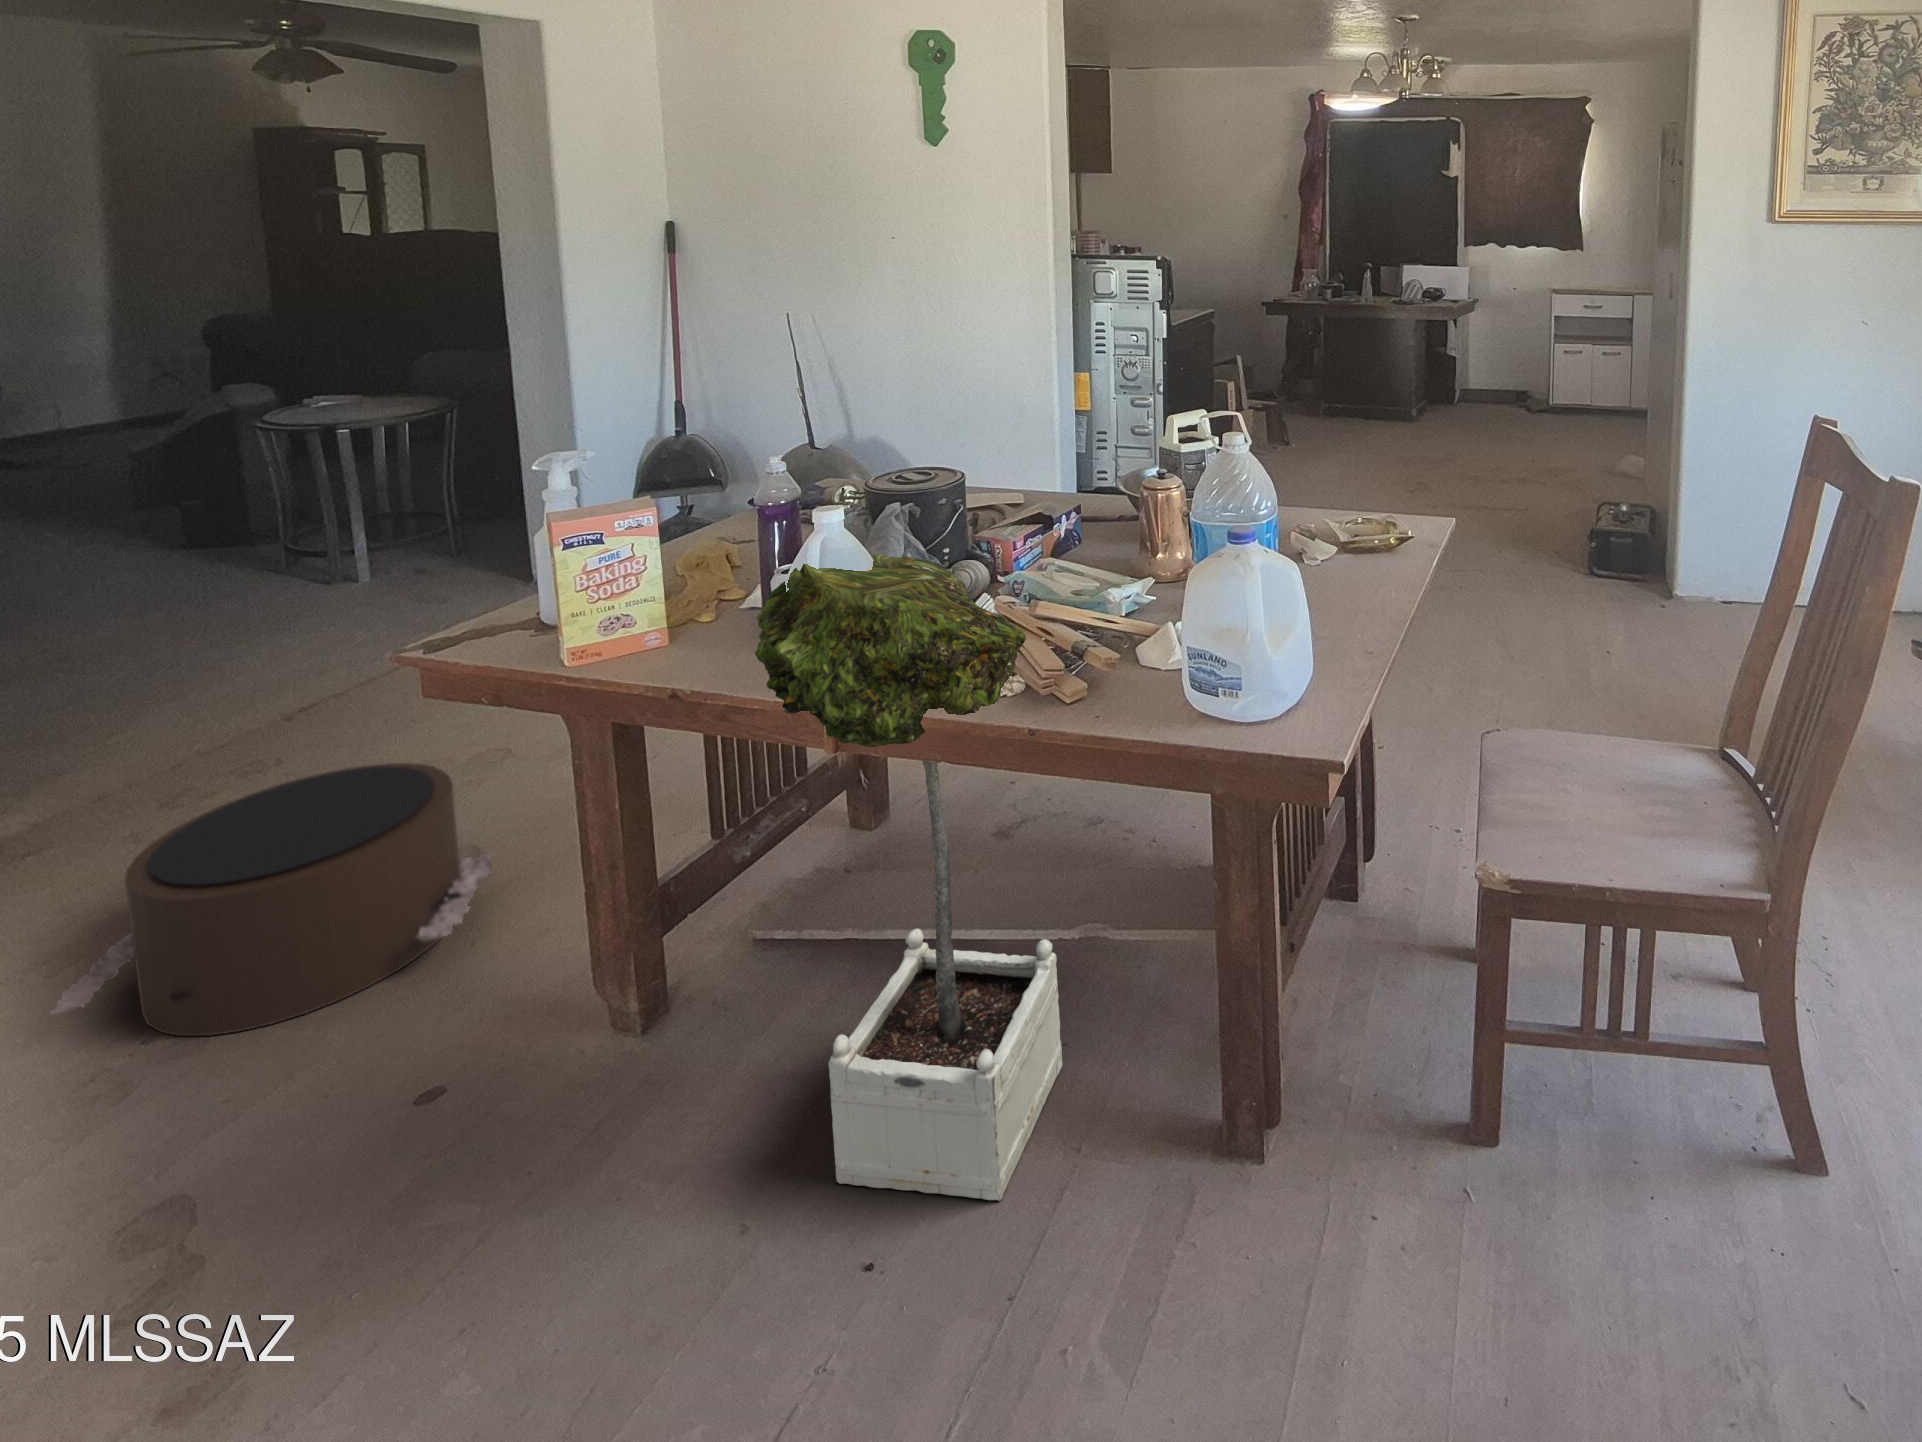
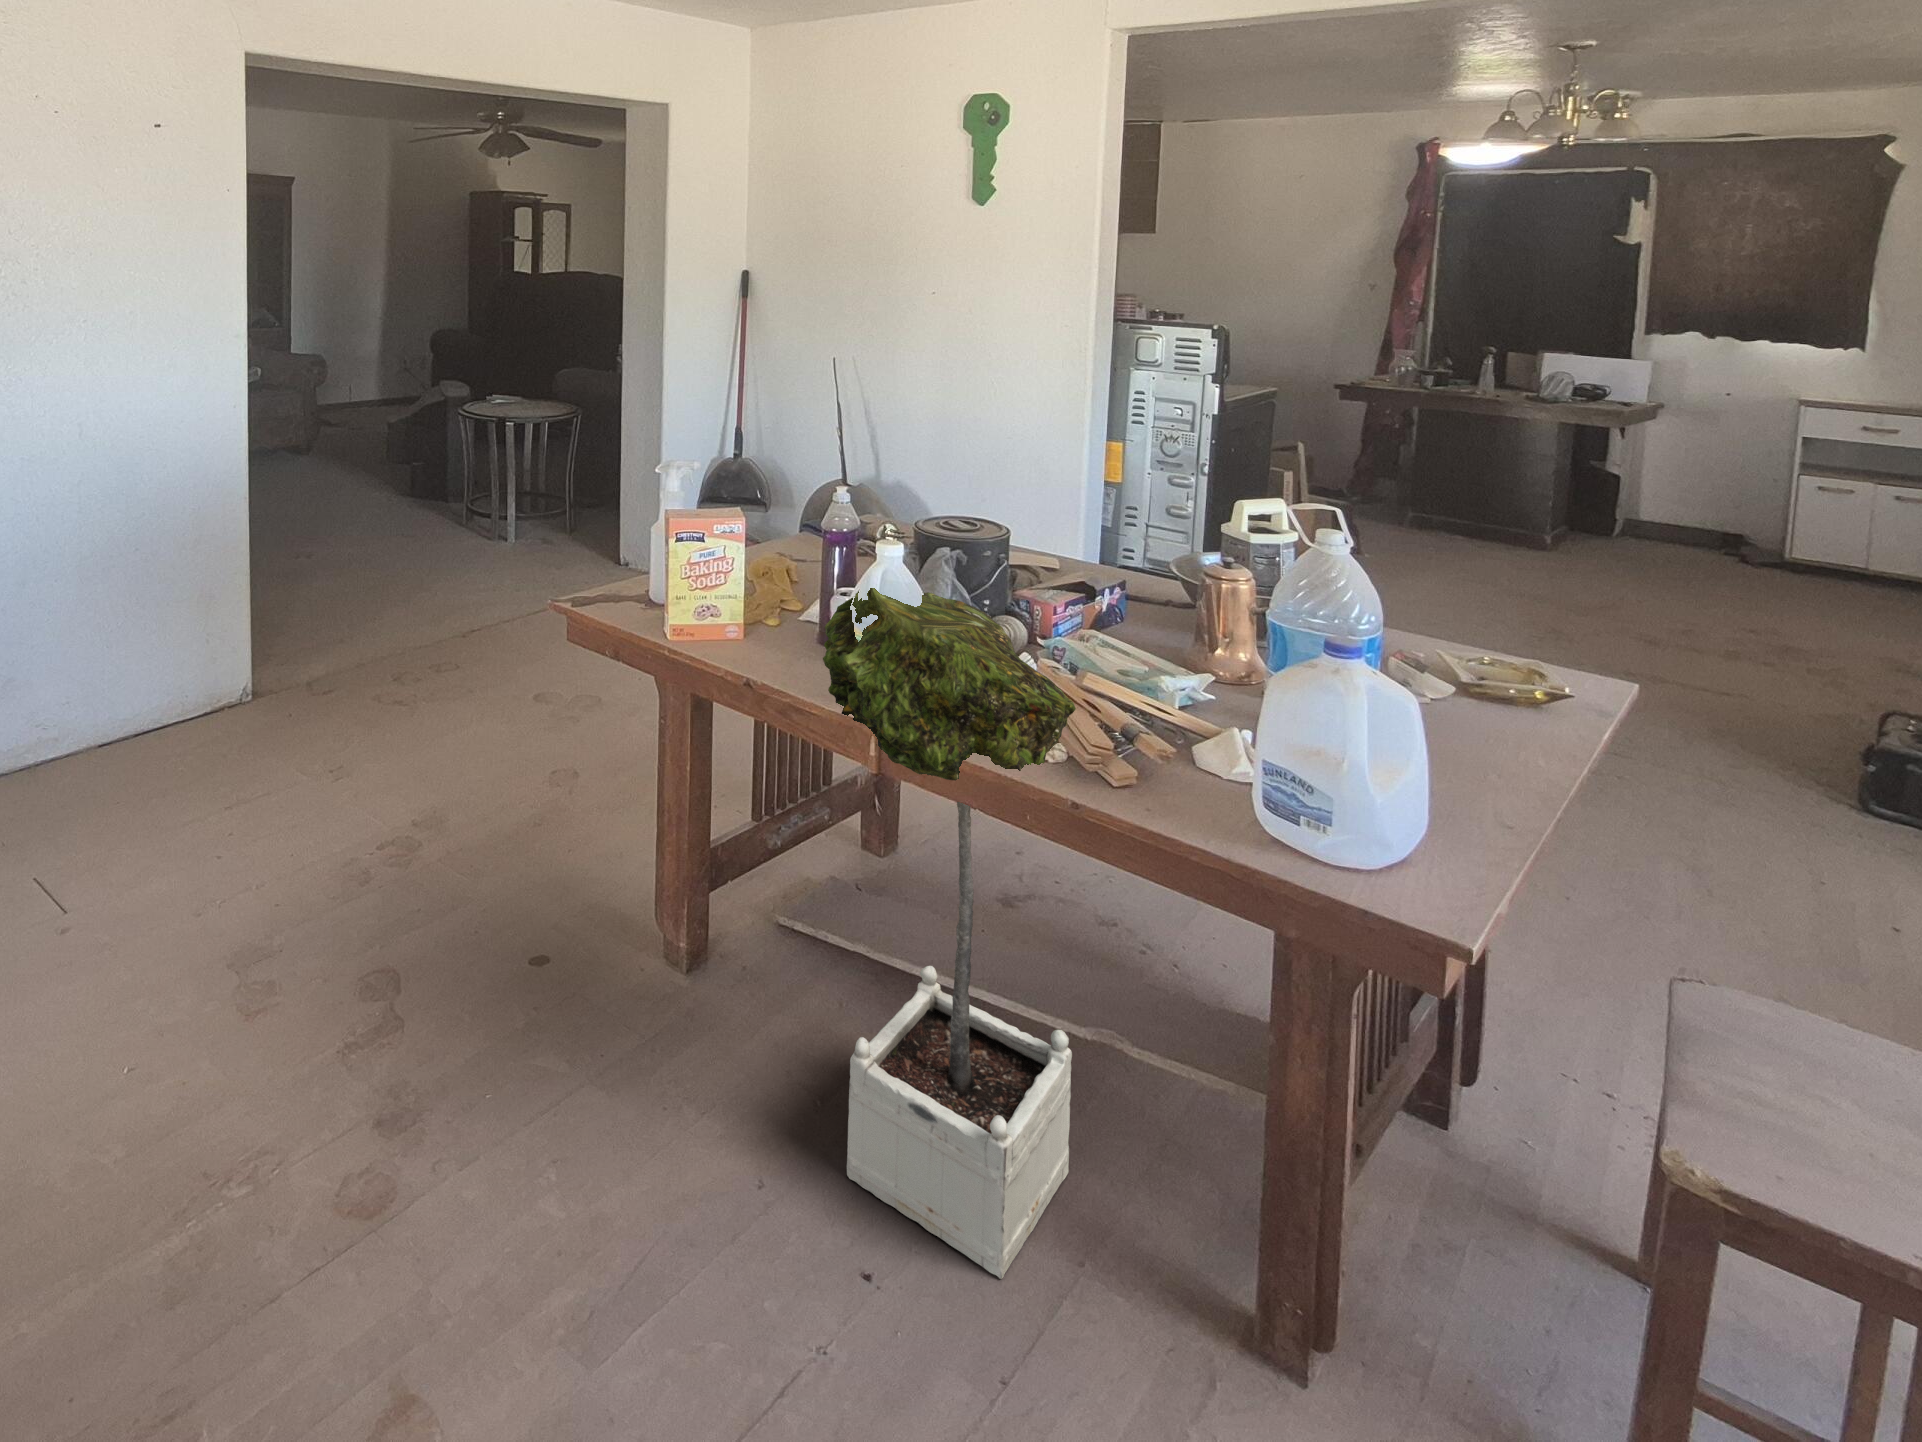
pouf: present [51,763,494,1036] -> none [356,672,597,850]

